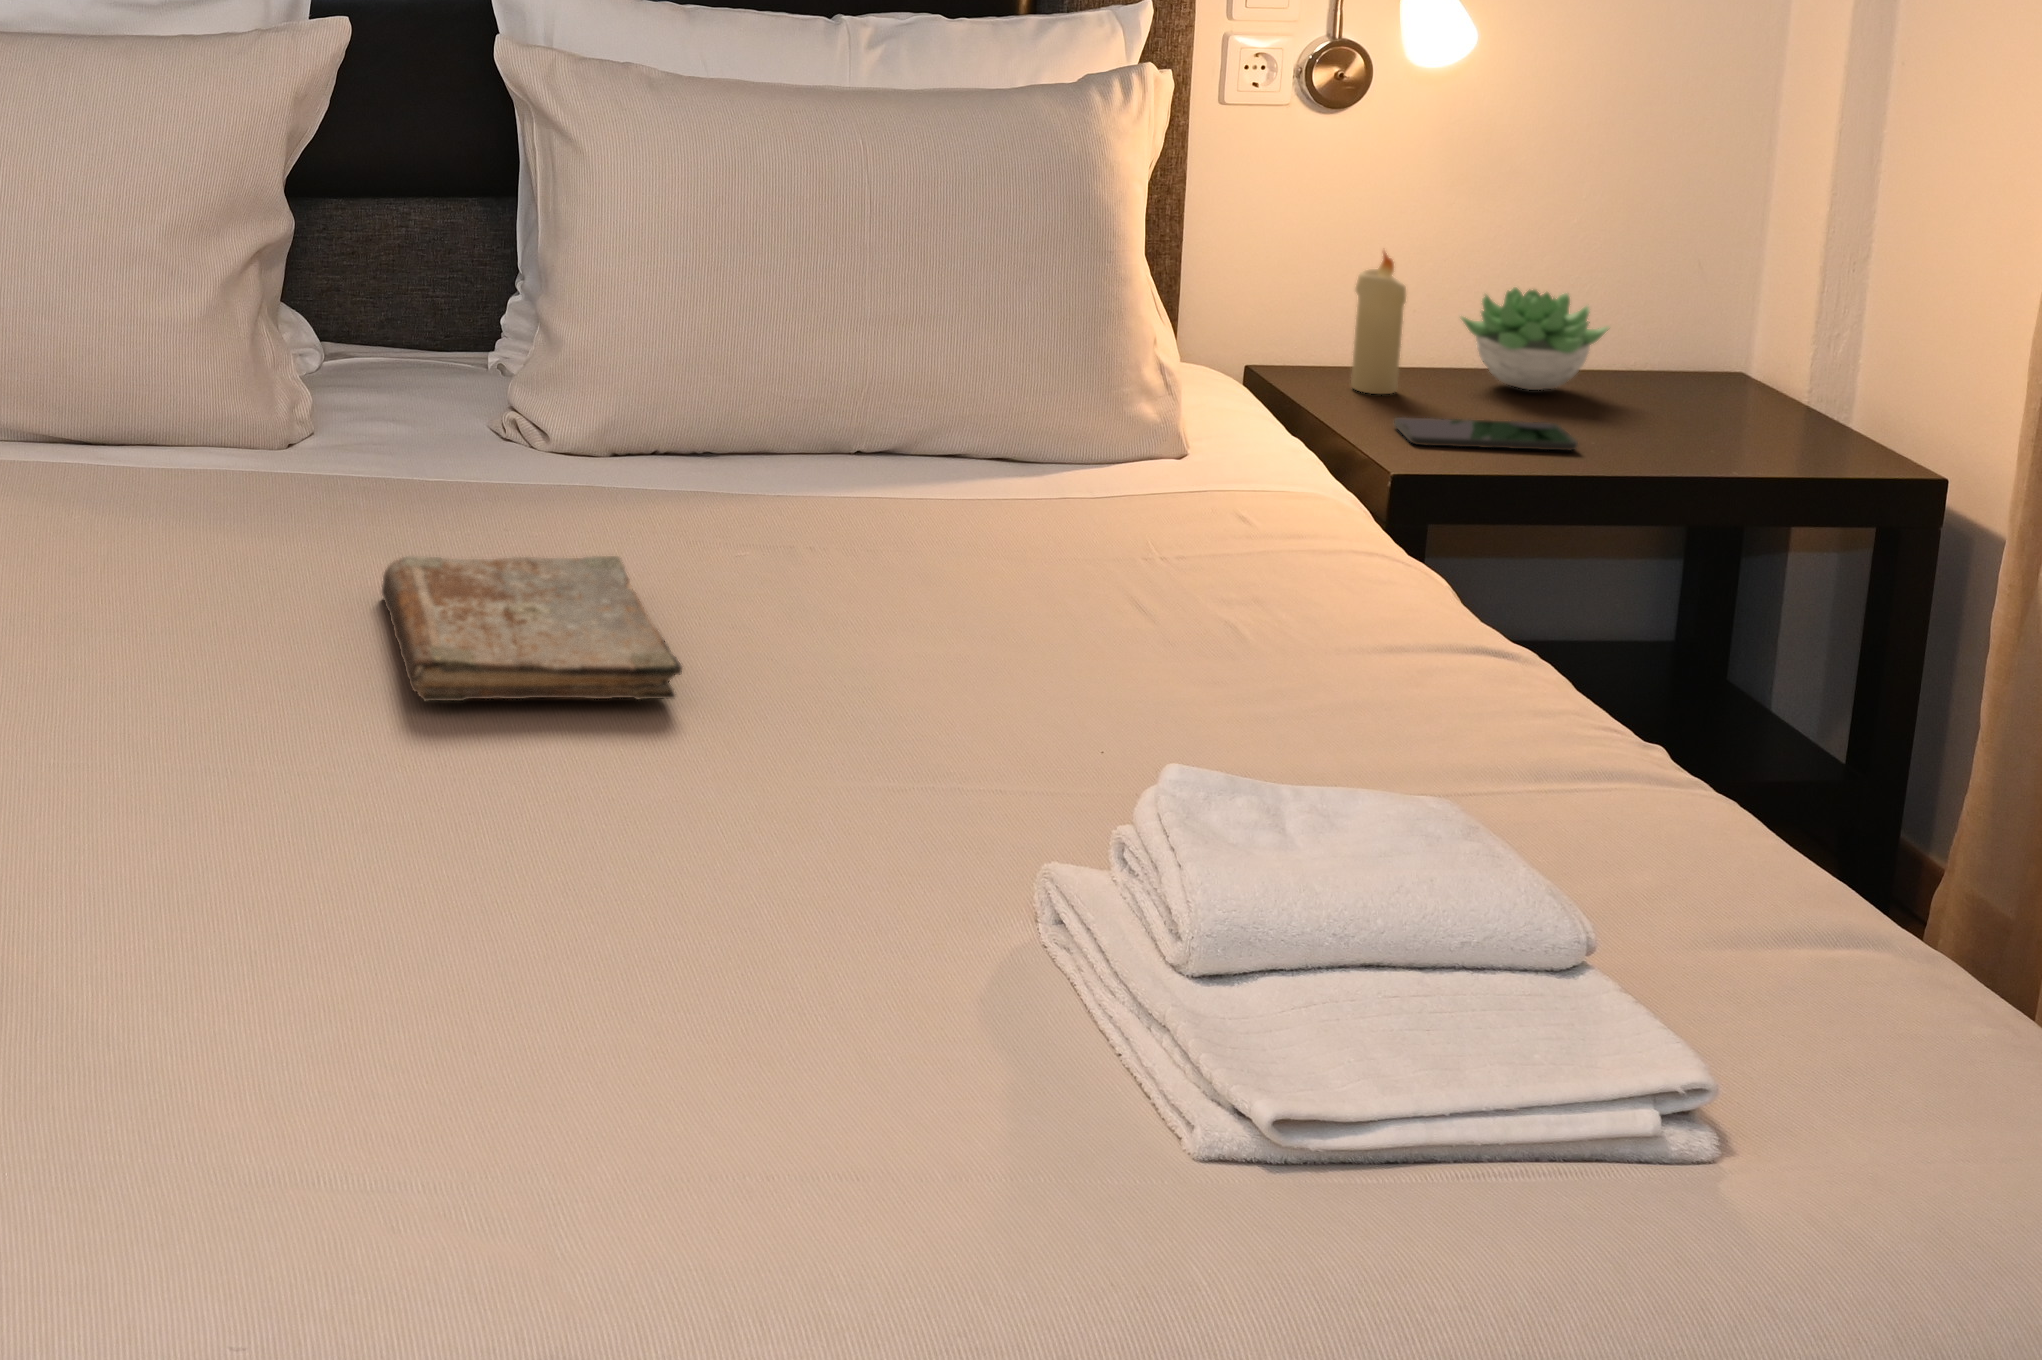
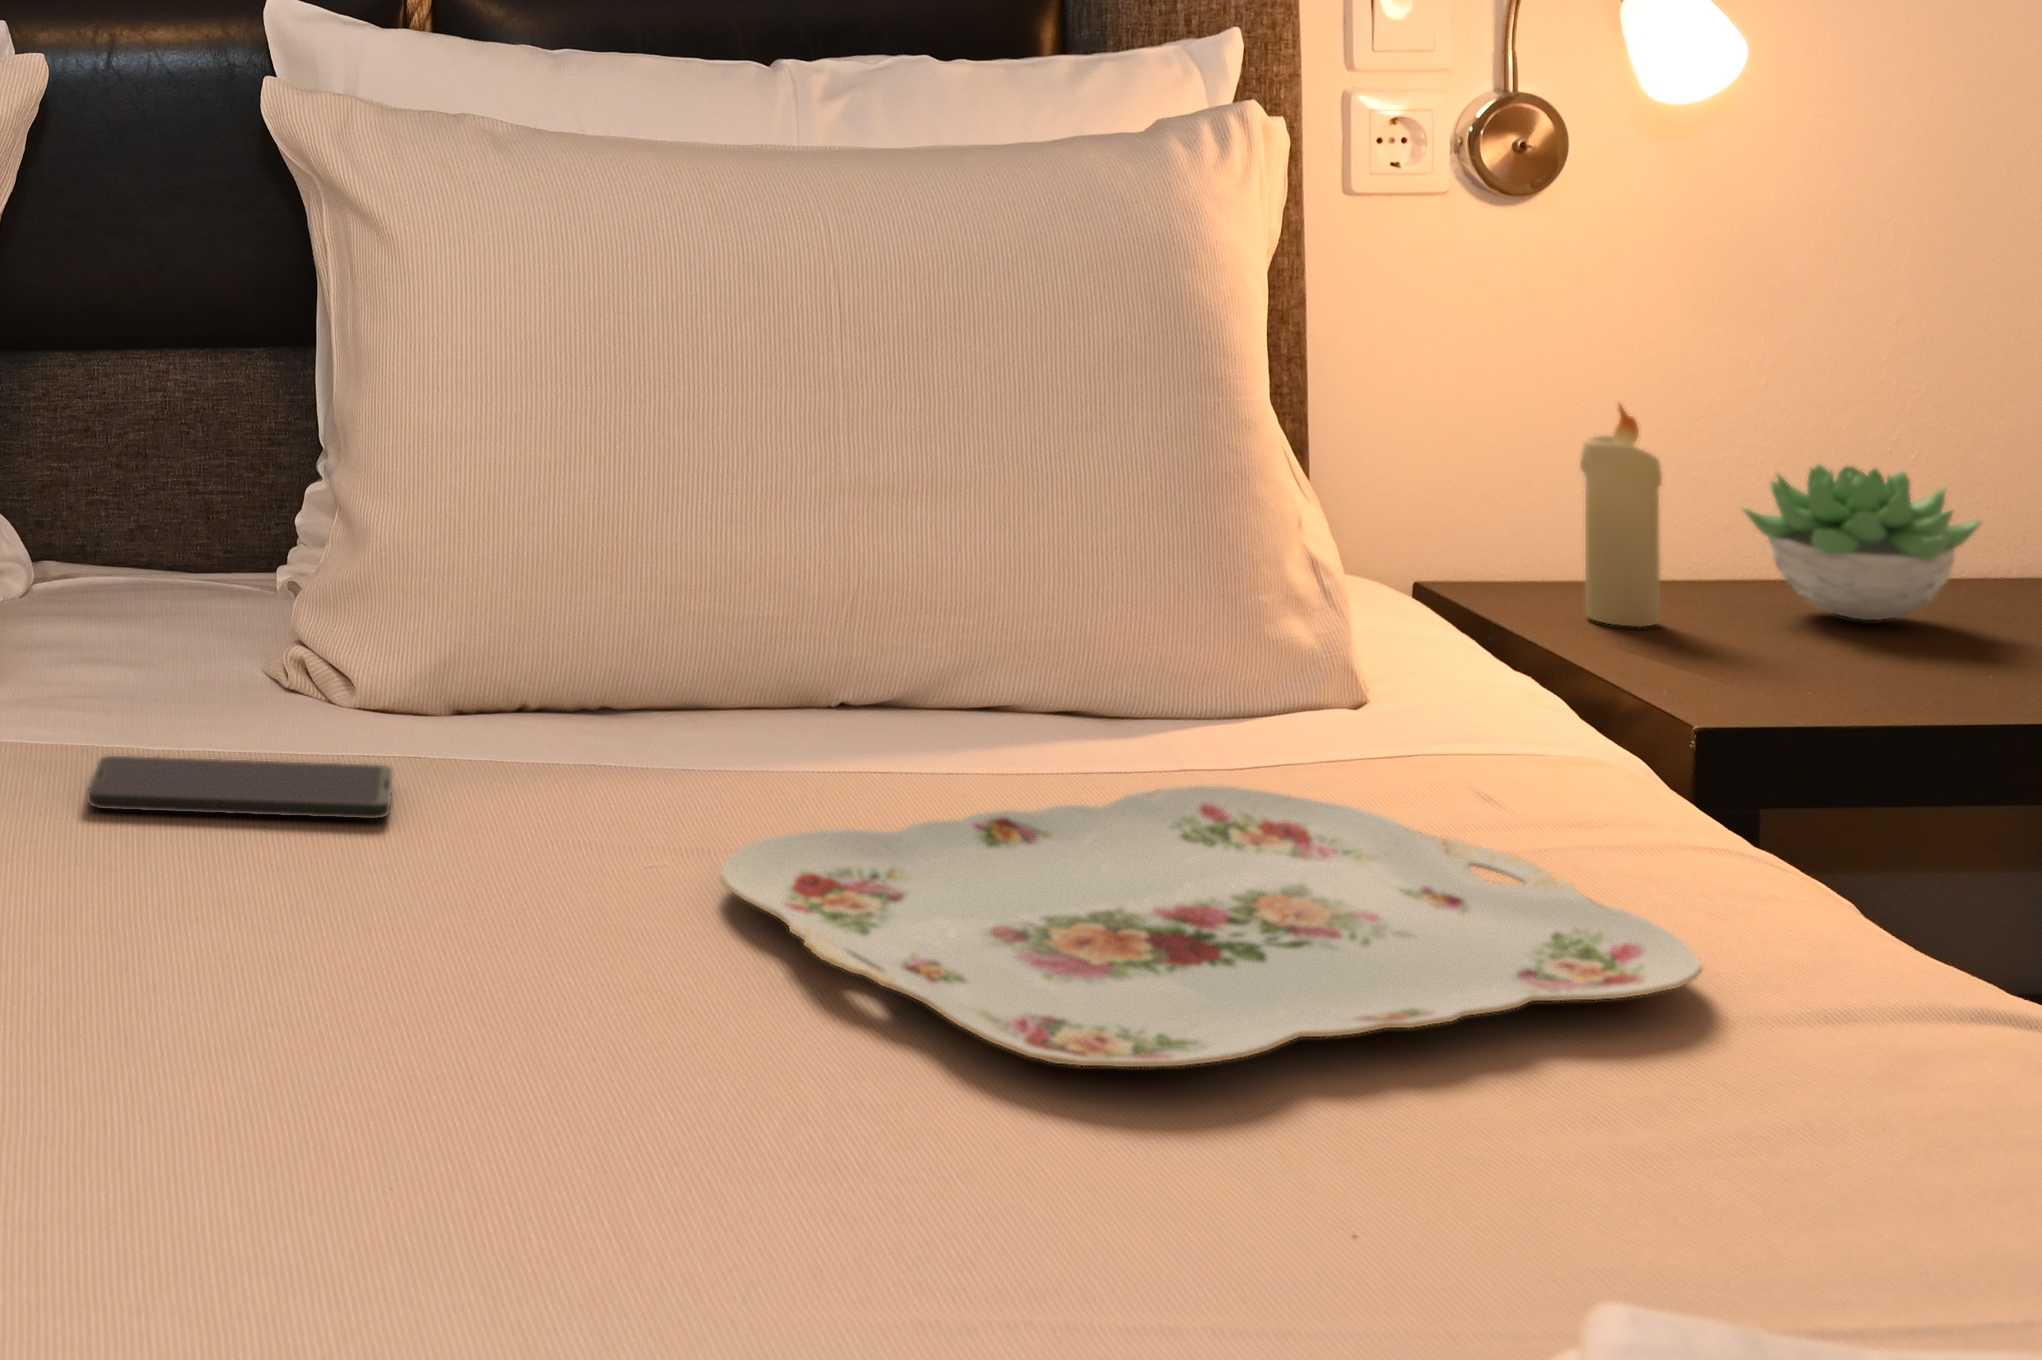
smartphone: present [1394,417,1578,450] -> present [87,756,392,819]
serving tray: none [777,504,1327,664] -> present [721,786,1702,1067]
book: present [382,556,682,701] -> none [45,868,552,1137]

